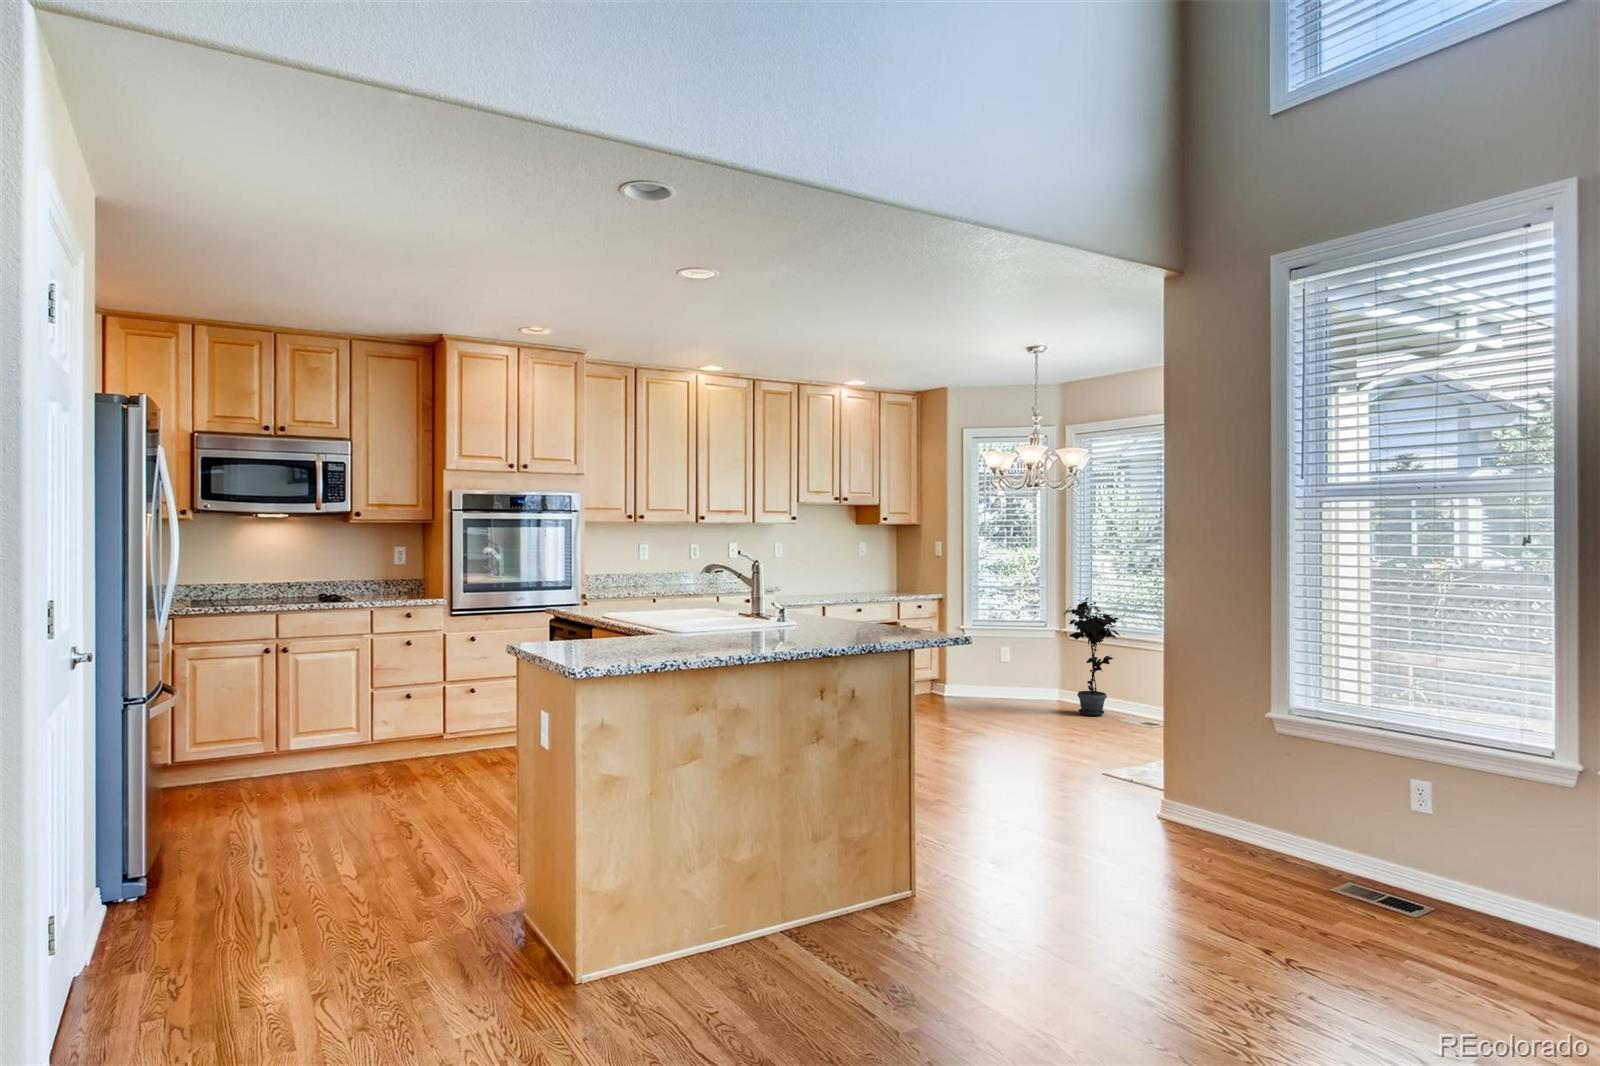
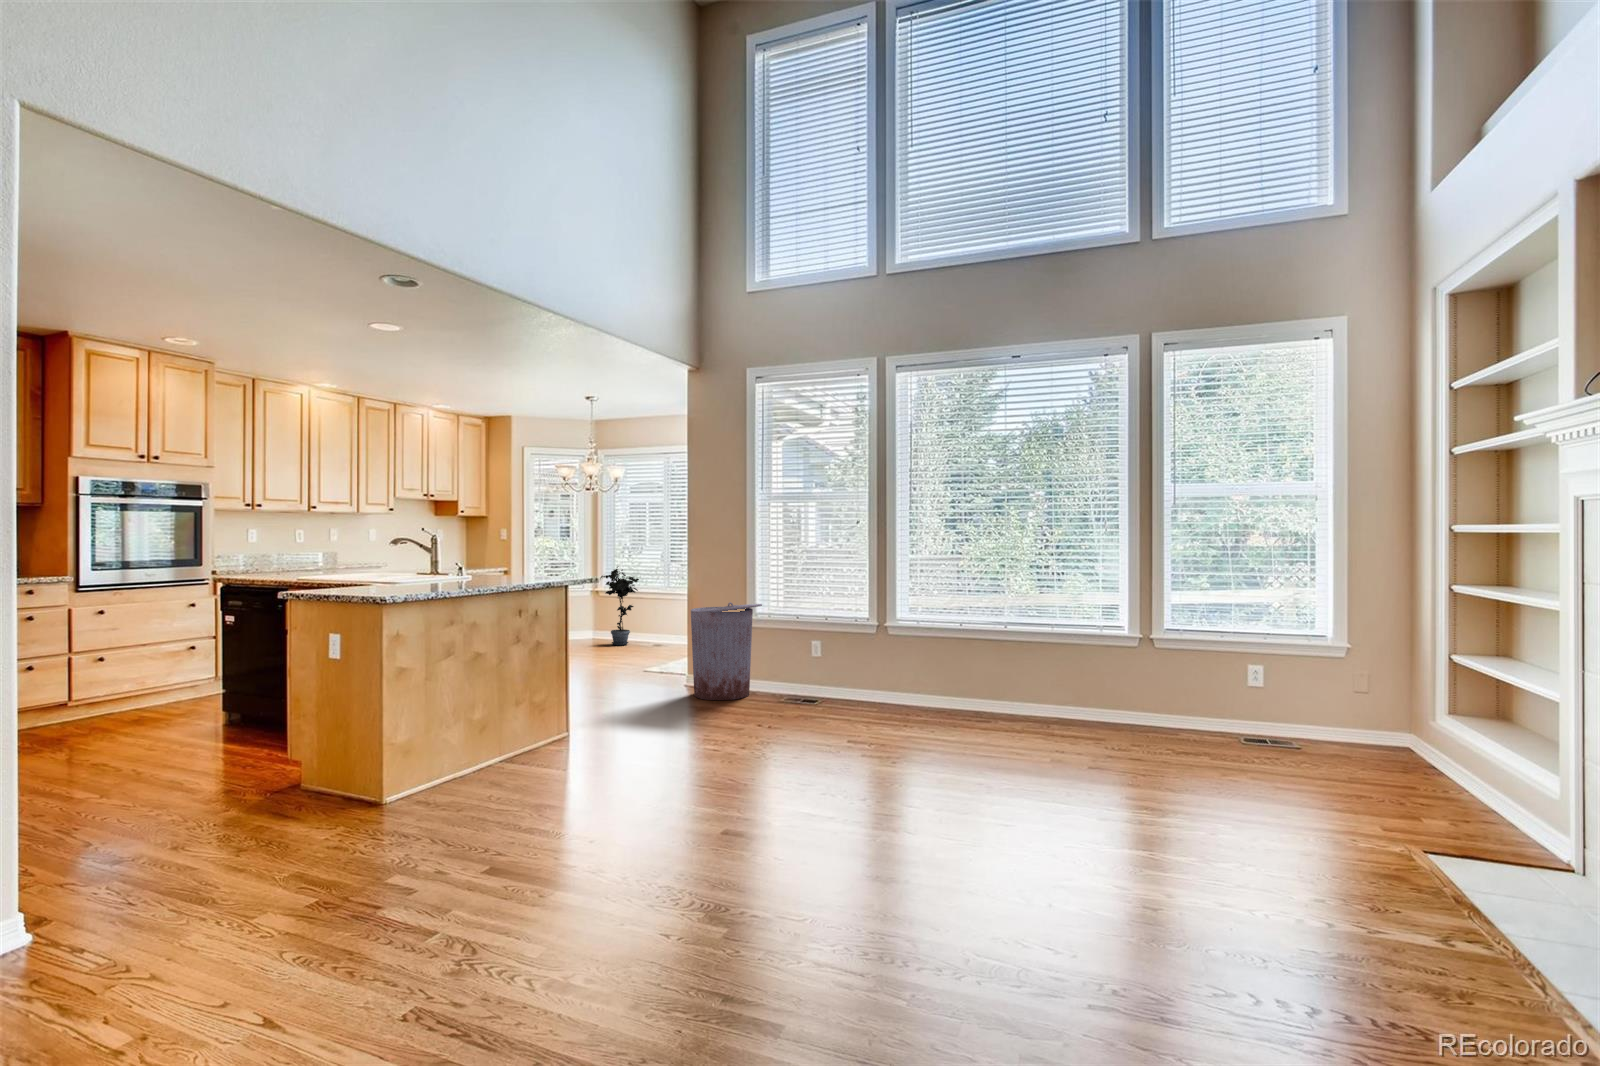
trash can: none [1158,688,1300,871] -> present [691,602,762,700]

